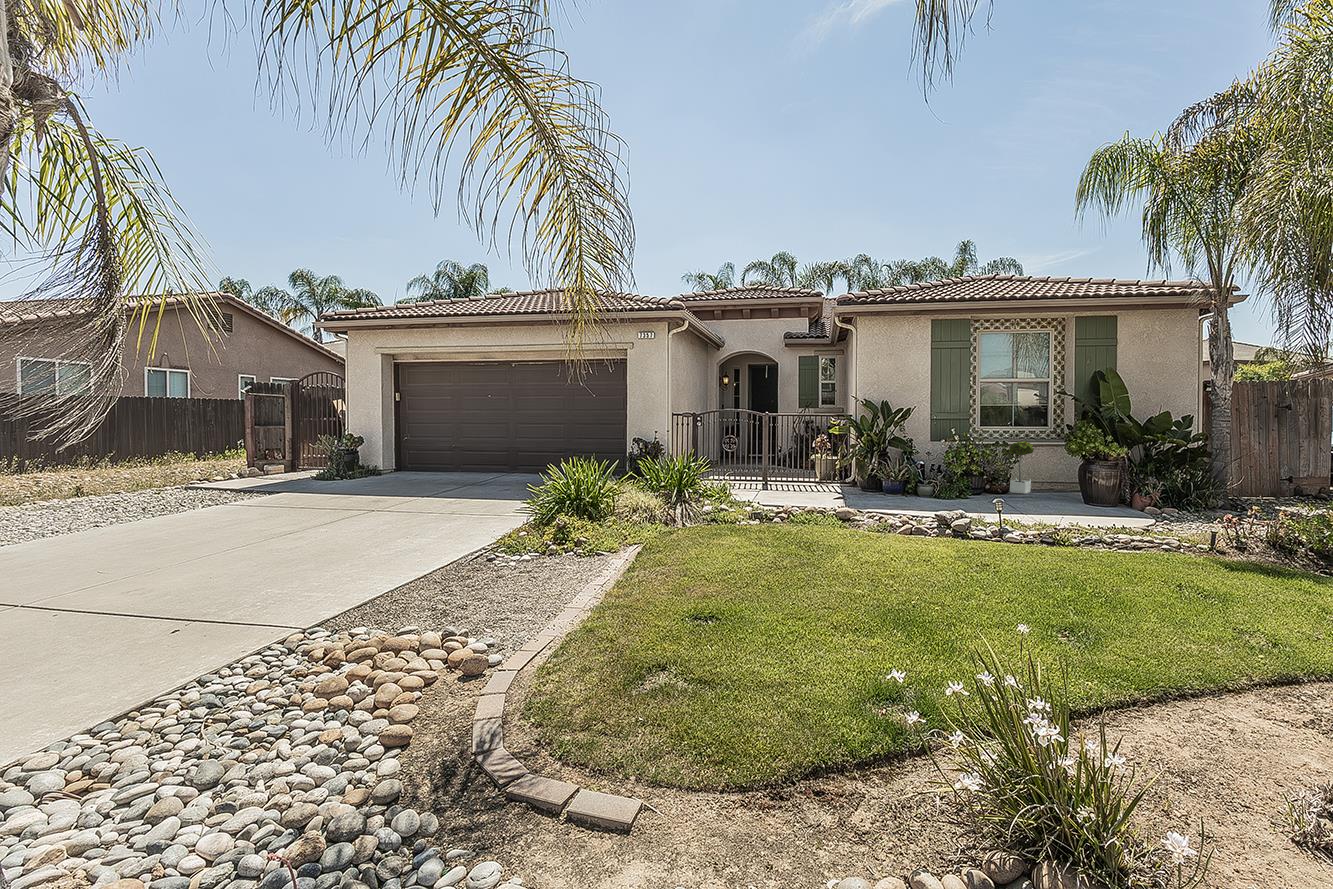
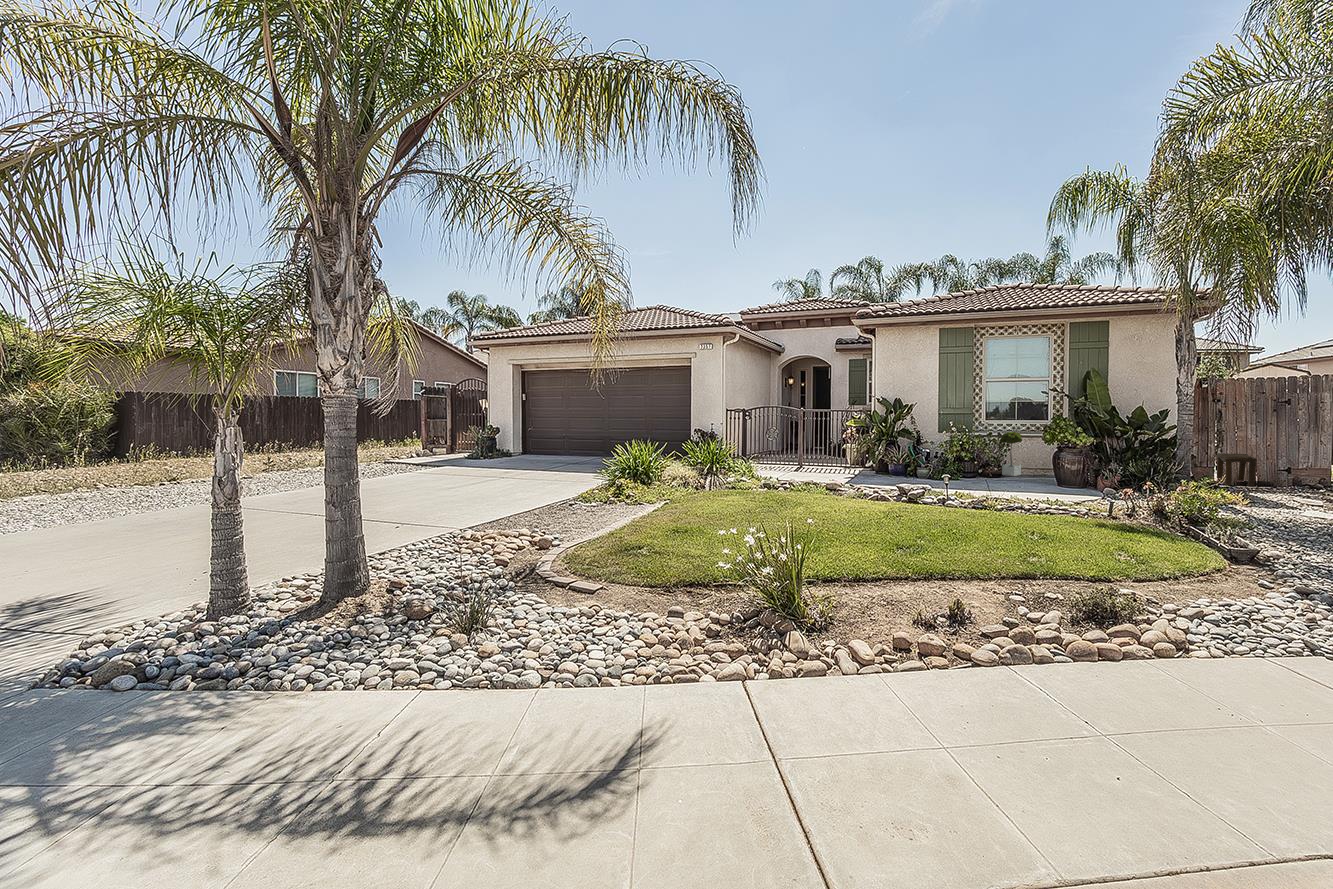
bench: none [1235,465,1292,502] -> present [1217,453,1257,486]

